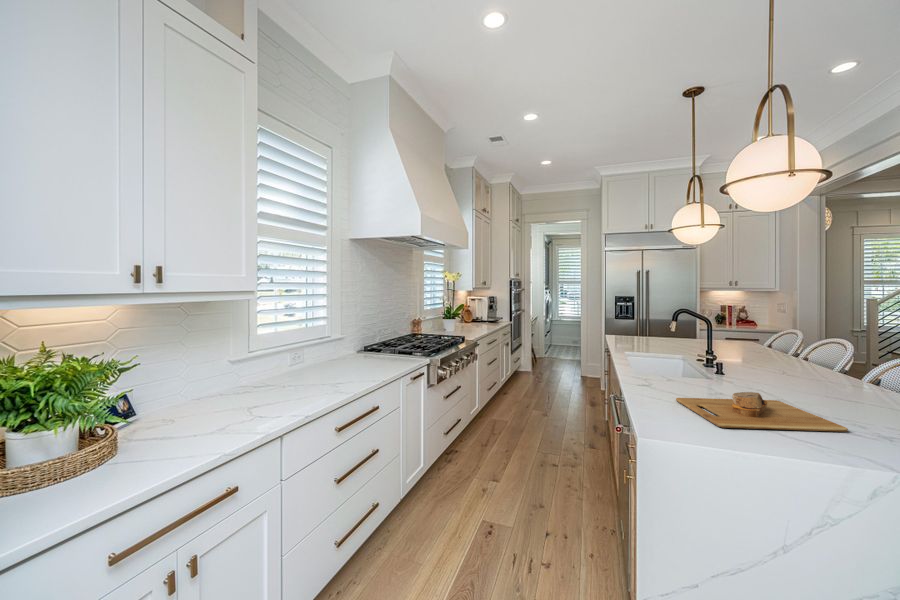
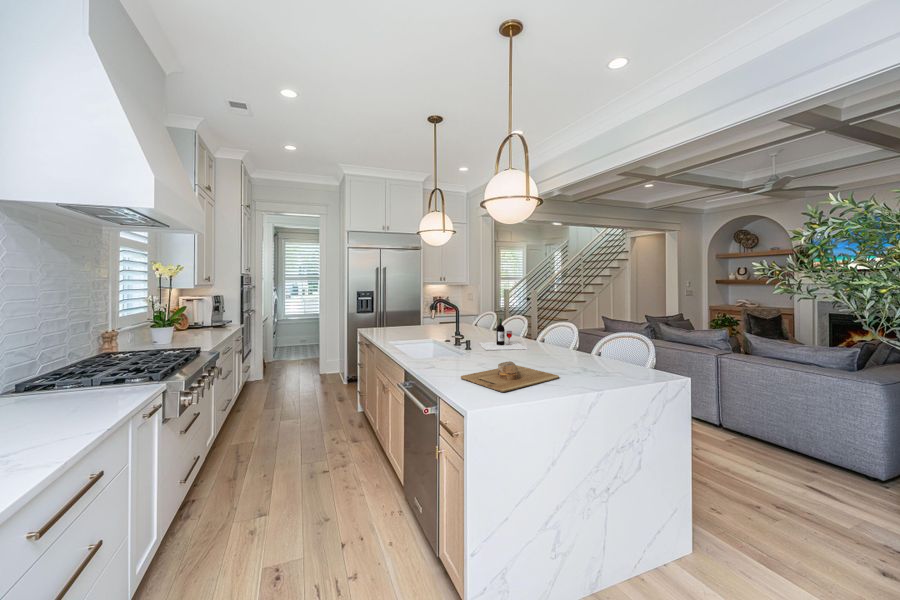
wine bottle: none [747,336,831,385] -> present [479,318,527,350]

